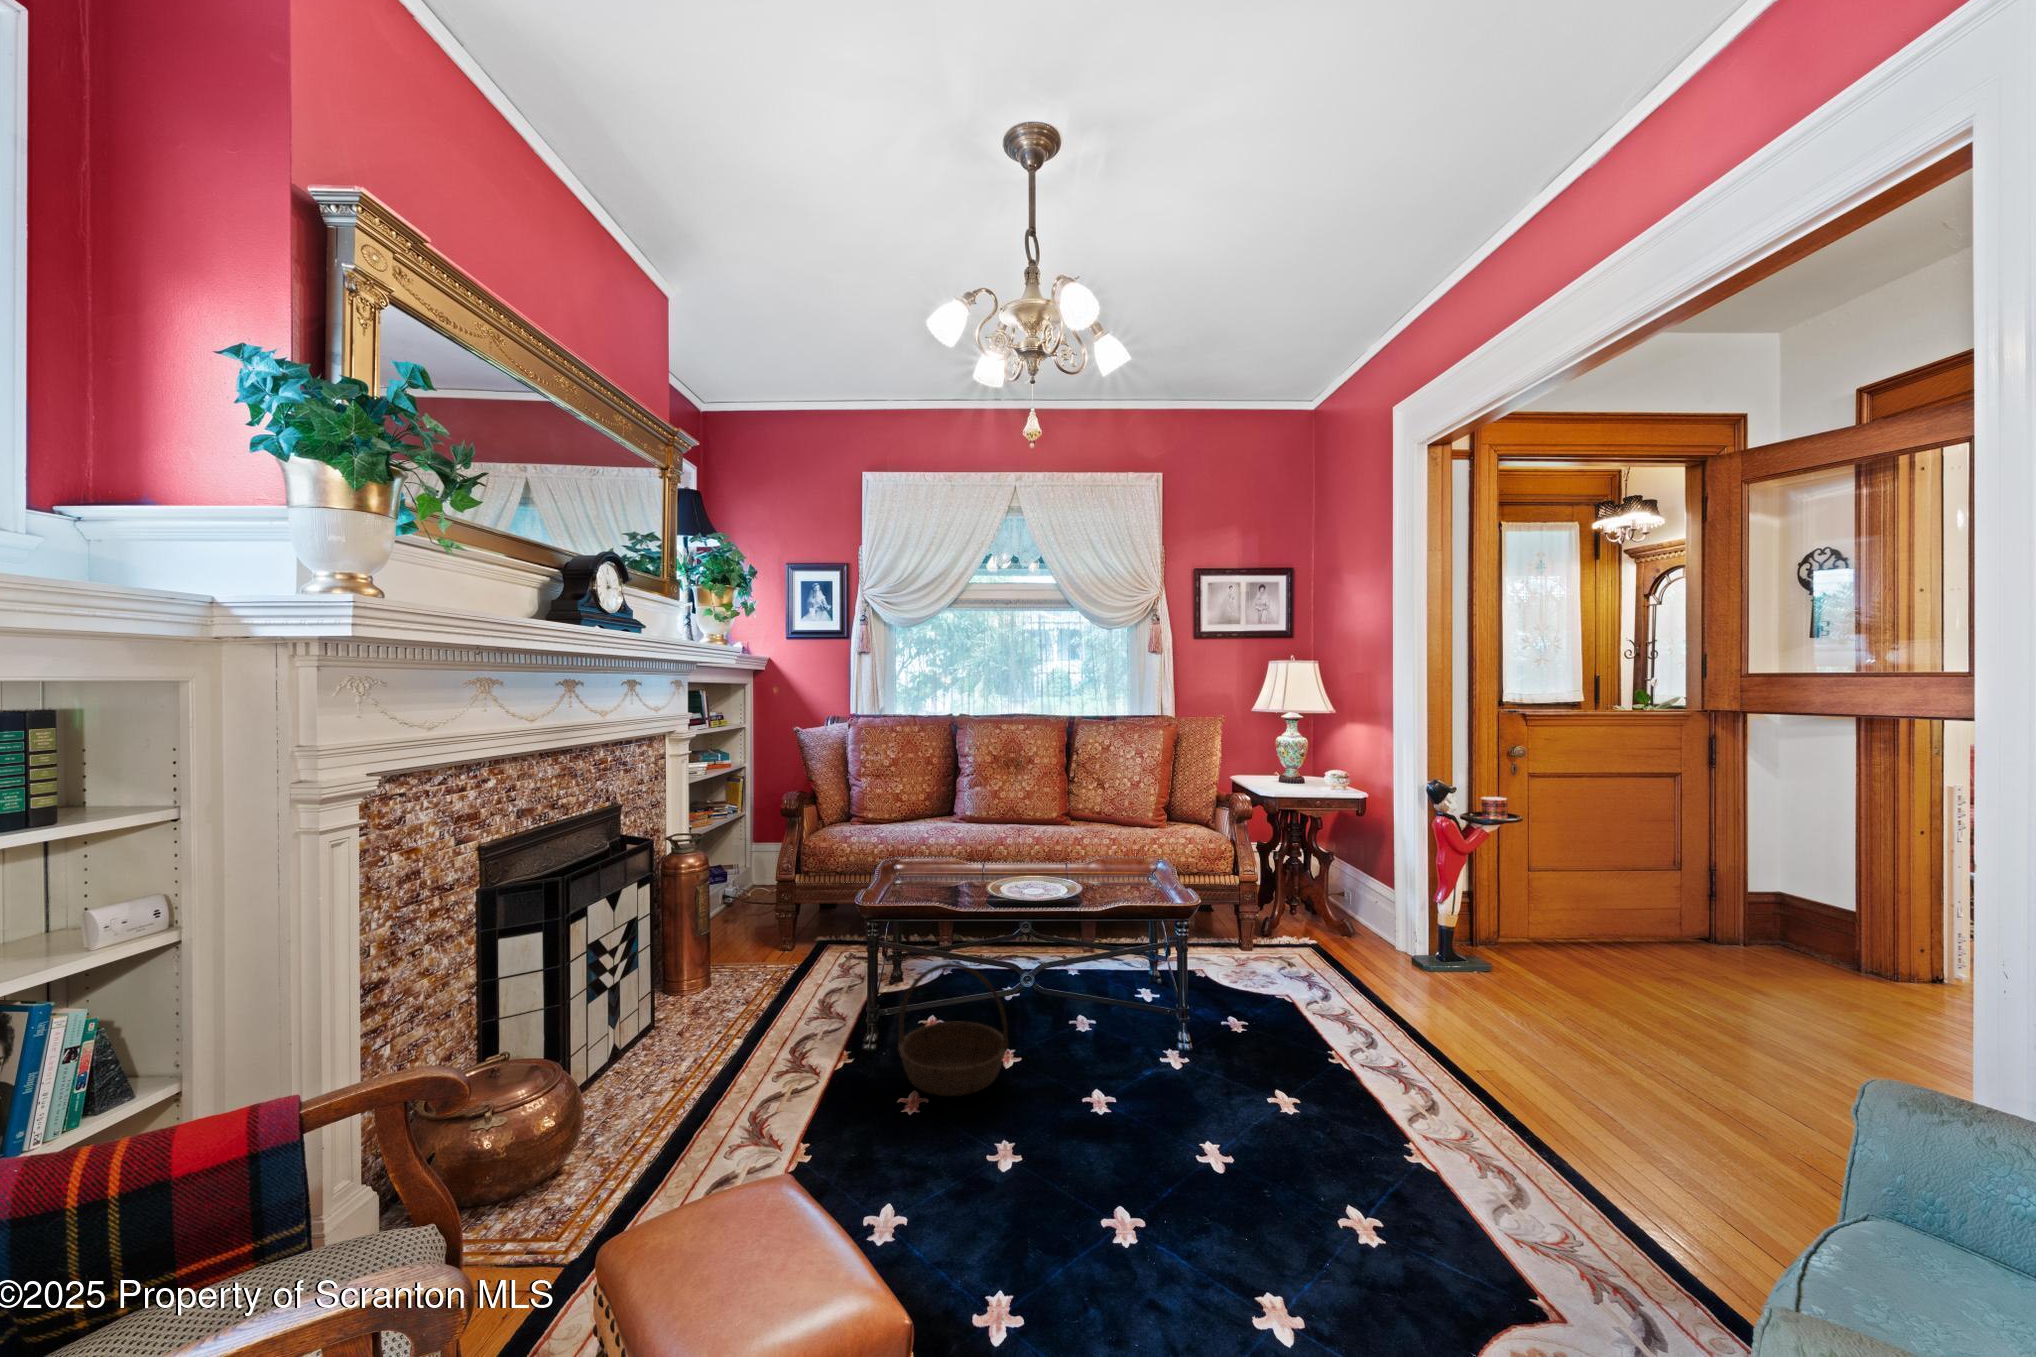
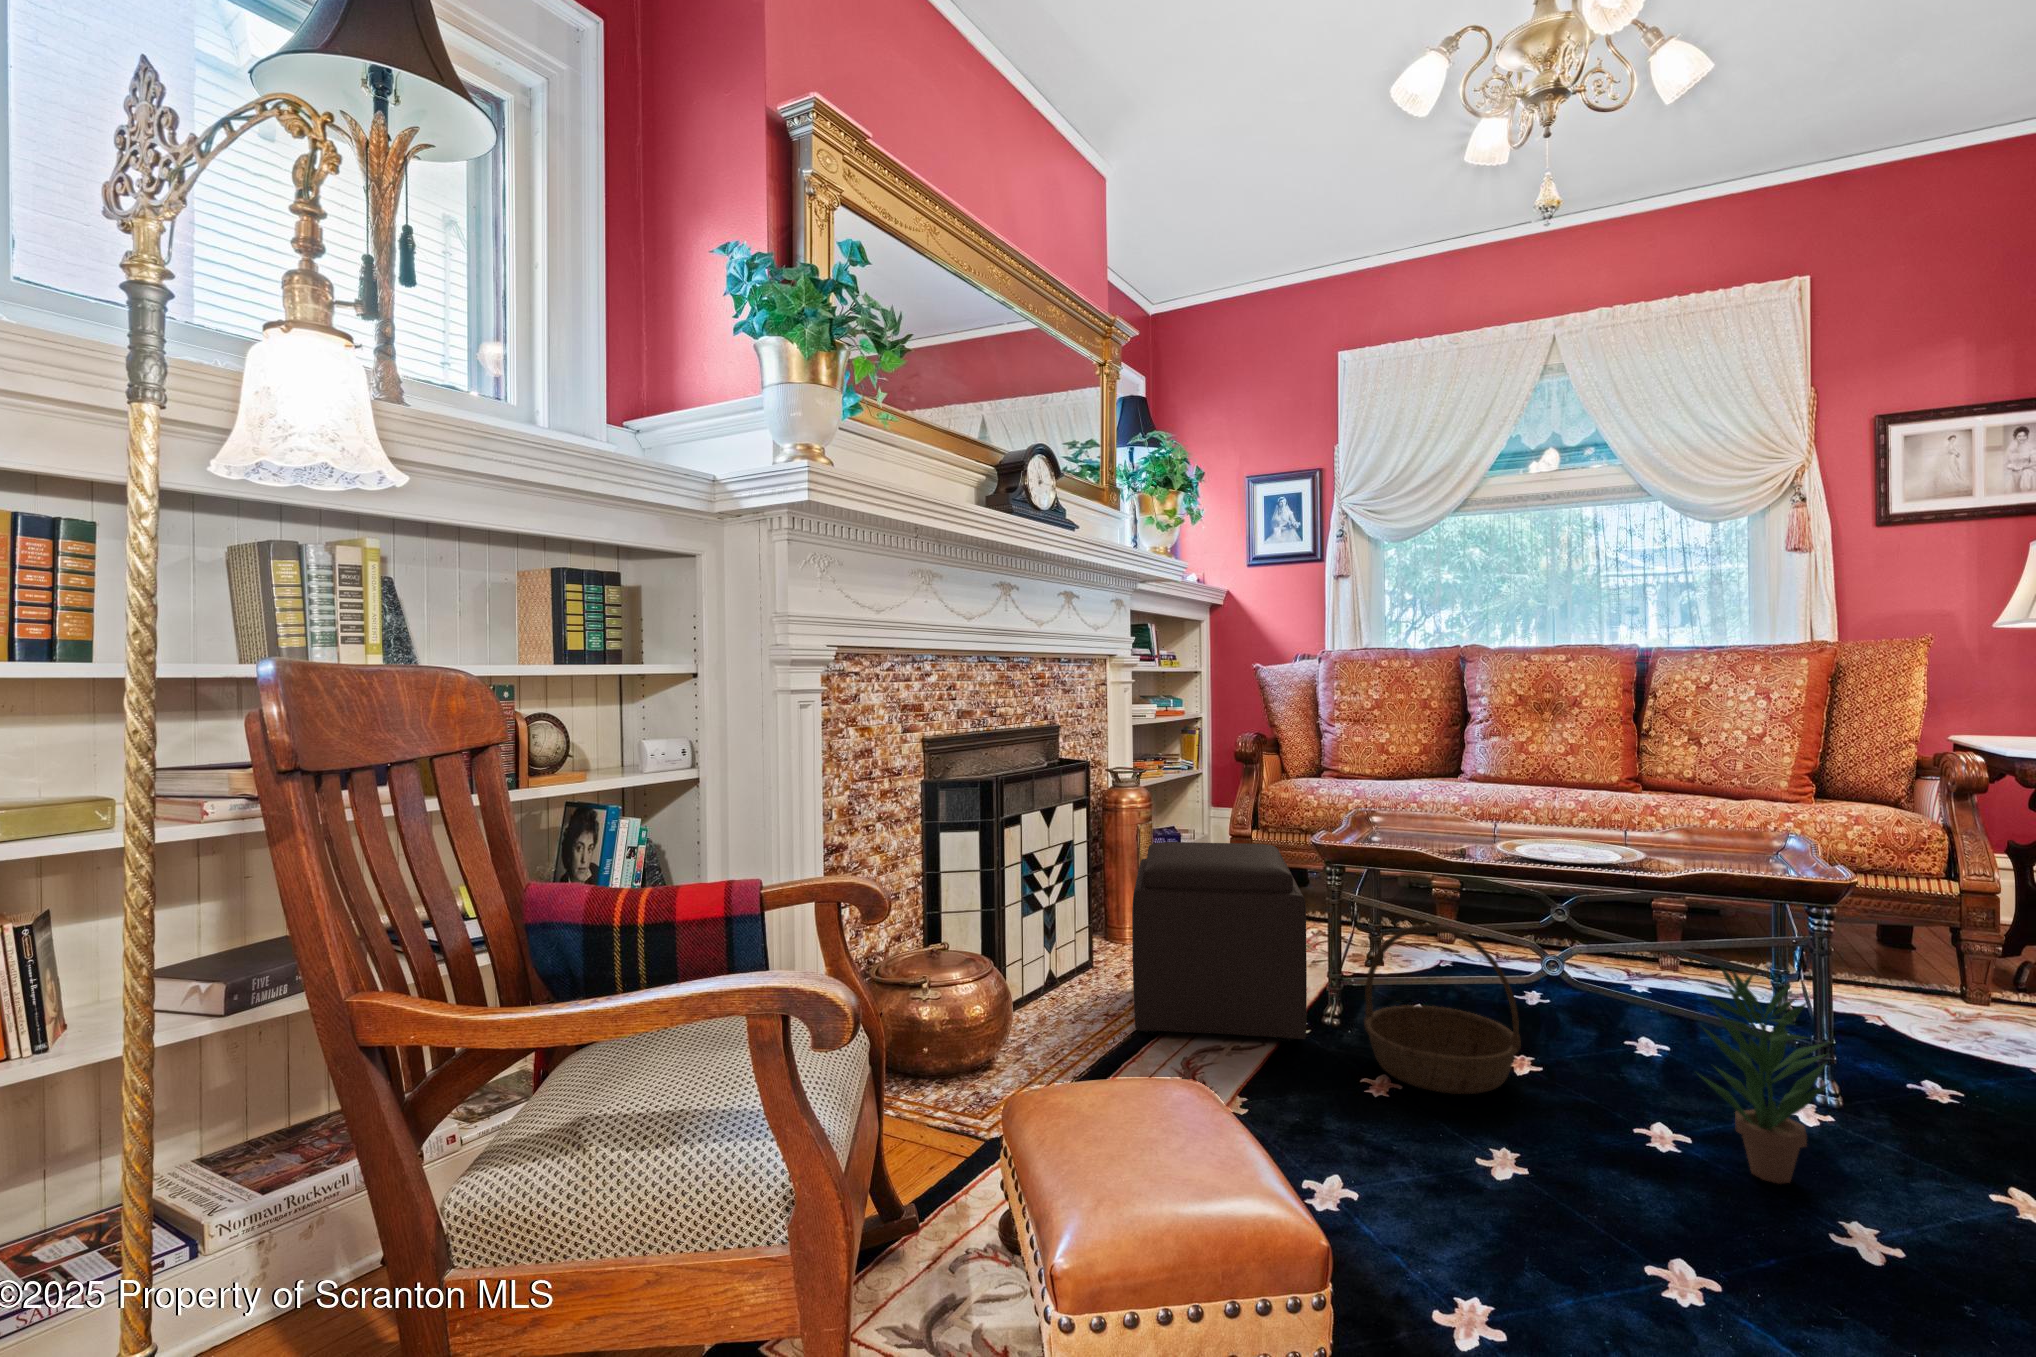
ottoman: none [702,904,853,1095] -> present [1132,842,1307,1041]
potted plant: none [1115,973,1187,1116] -> present [1699,966,1828,1184]

